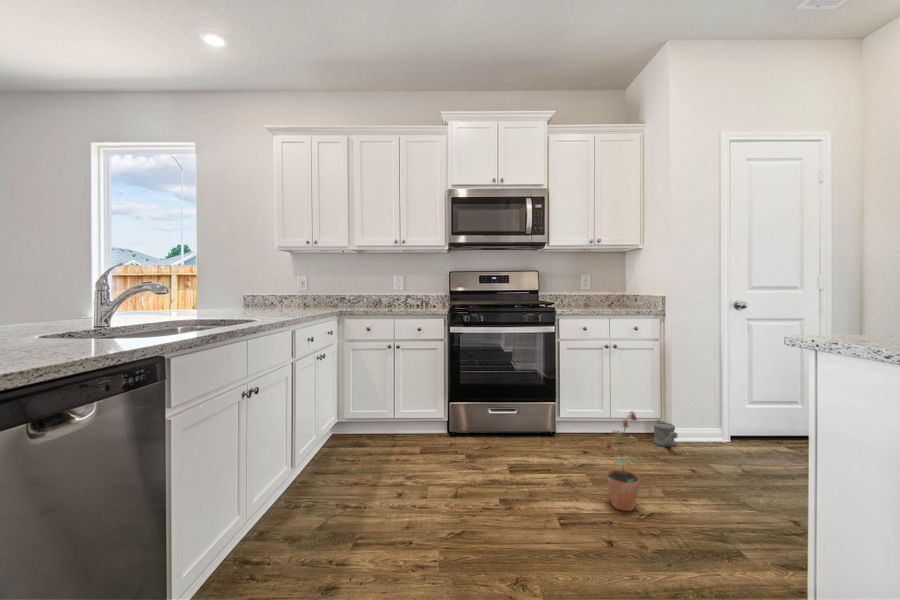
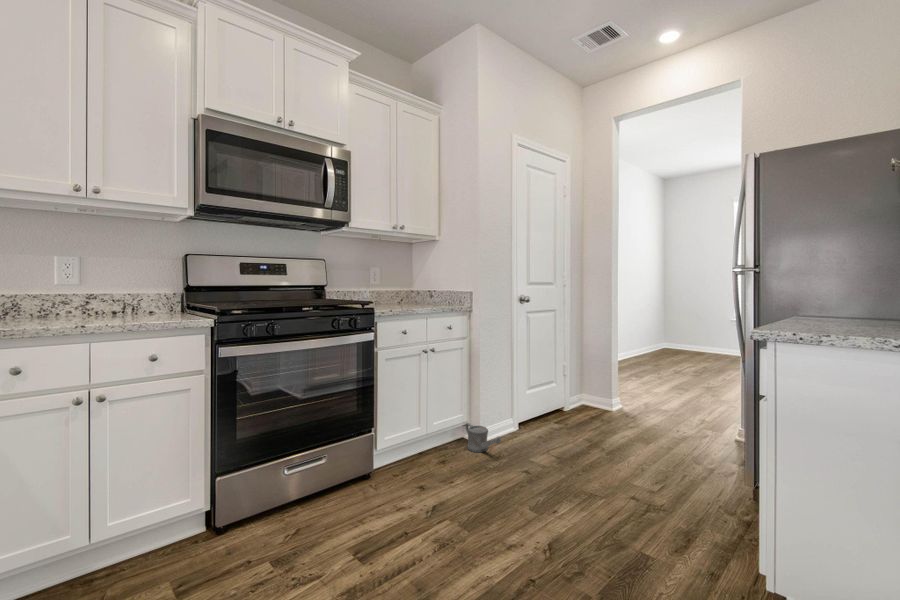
potted plant: present [606,412,640,511] -> none [497,436,545,563]

